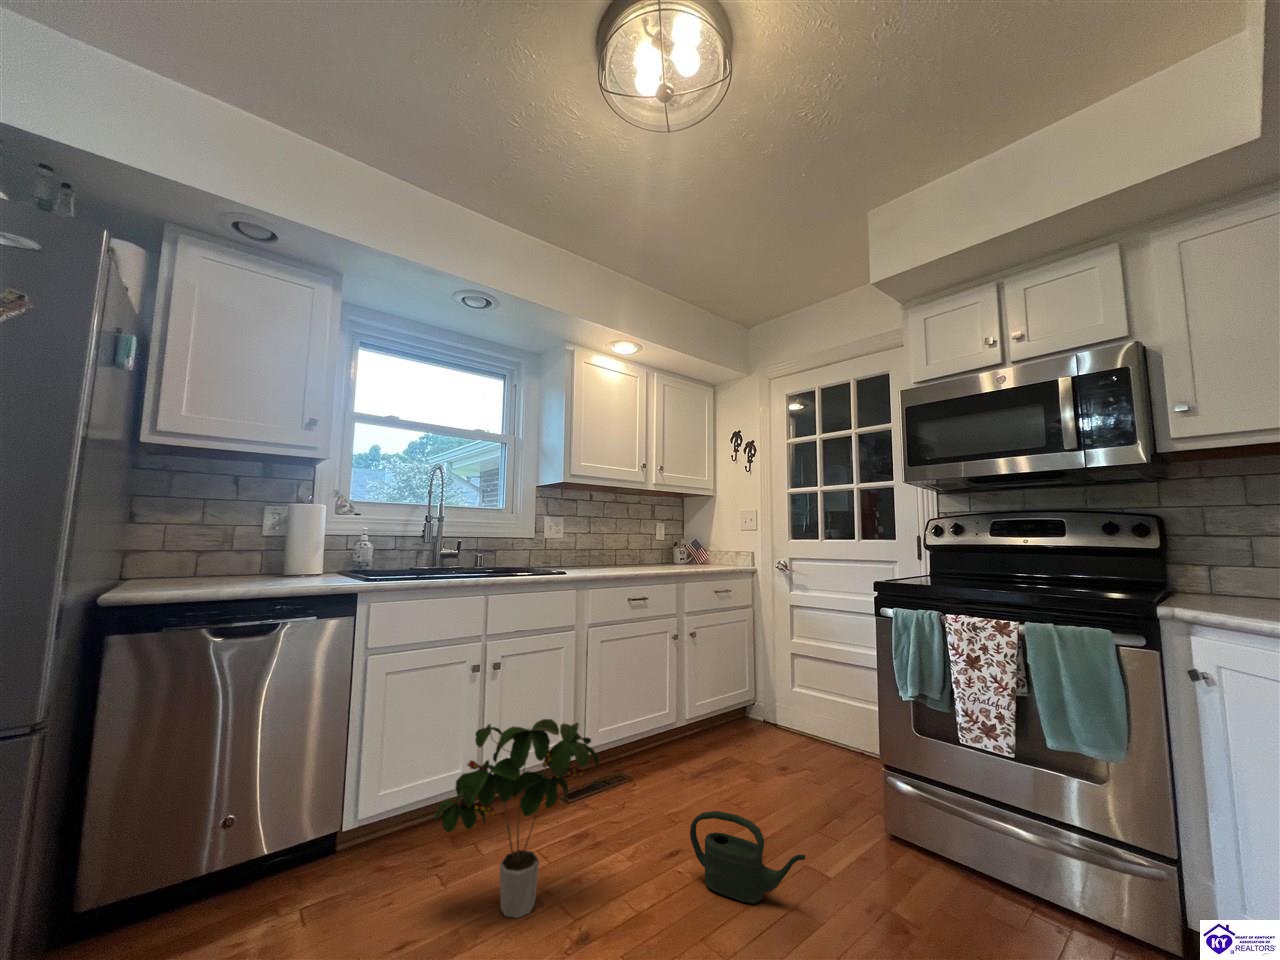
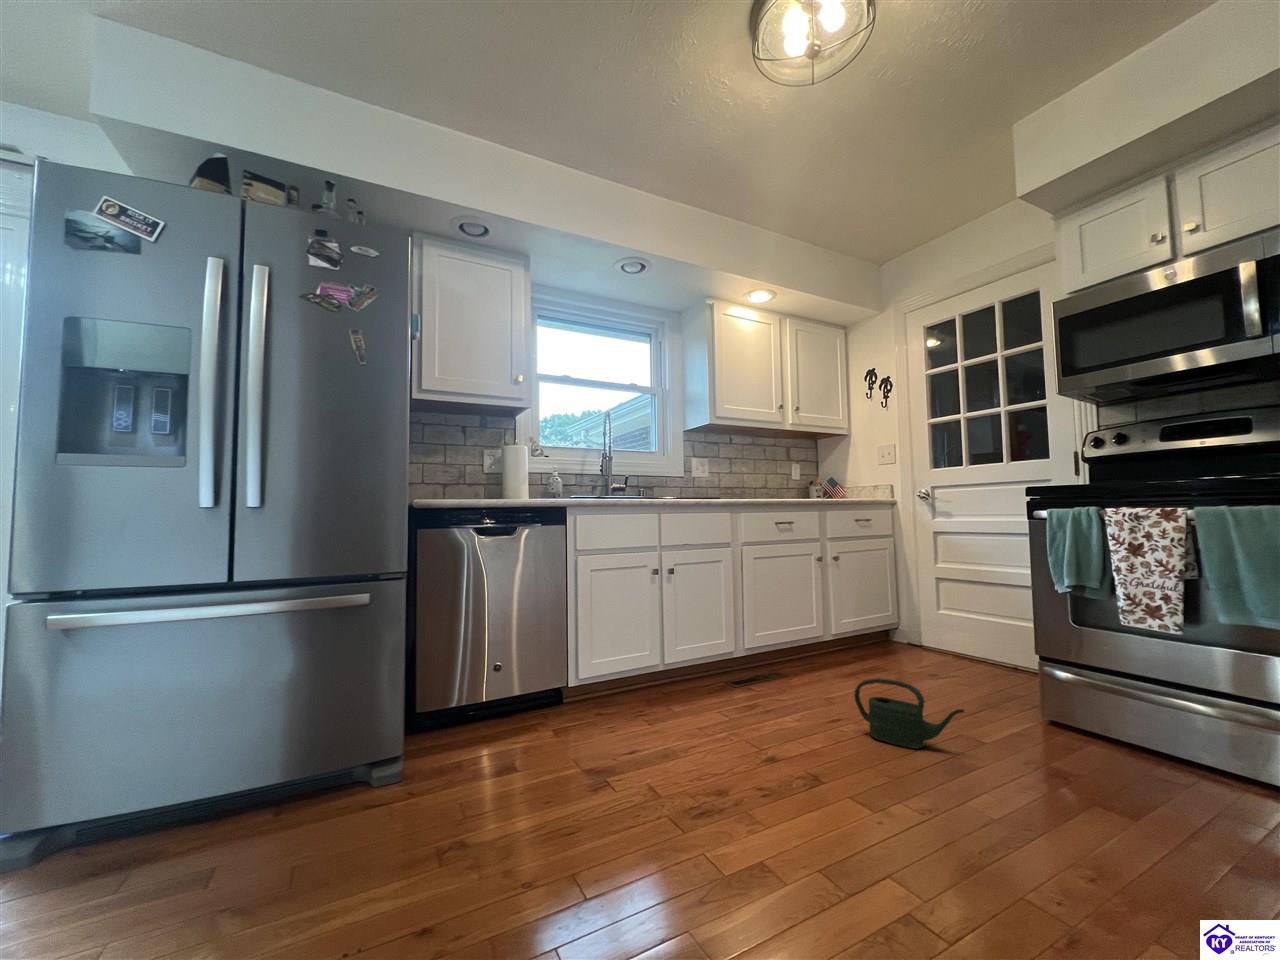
potted plant: present [435,719,599,918] -> none [648,598,774,743]

